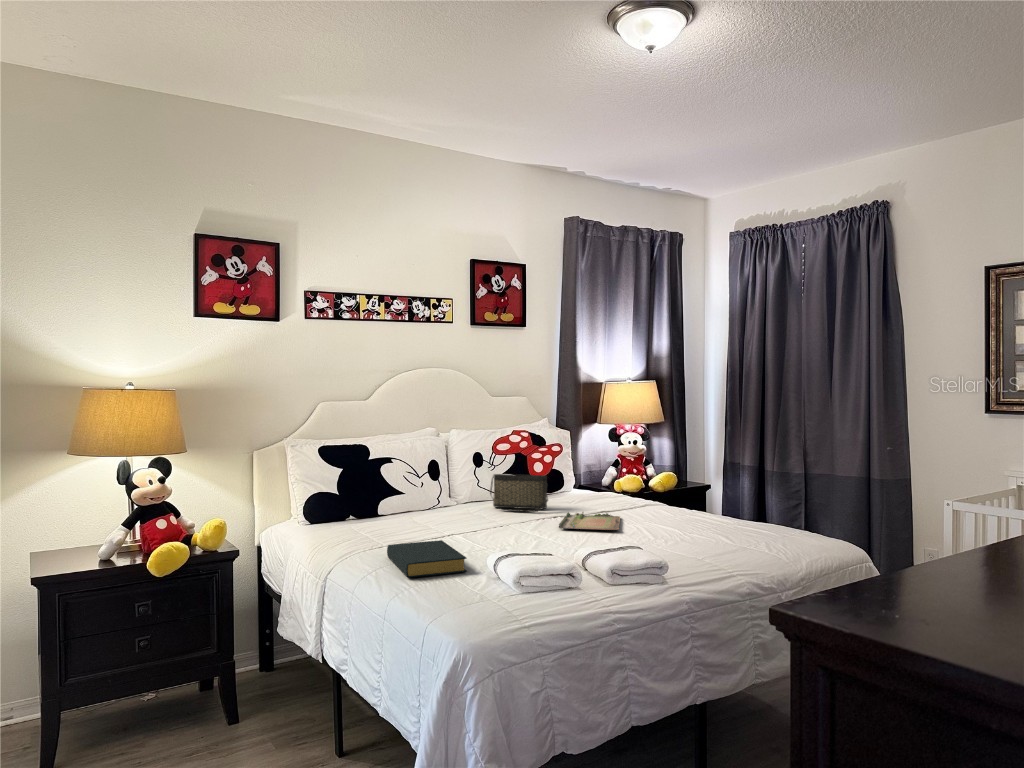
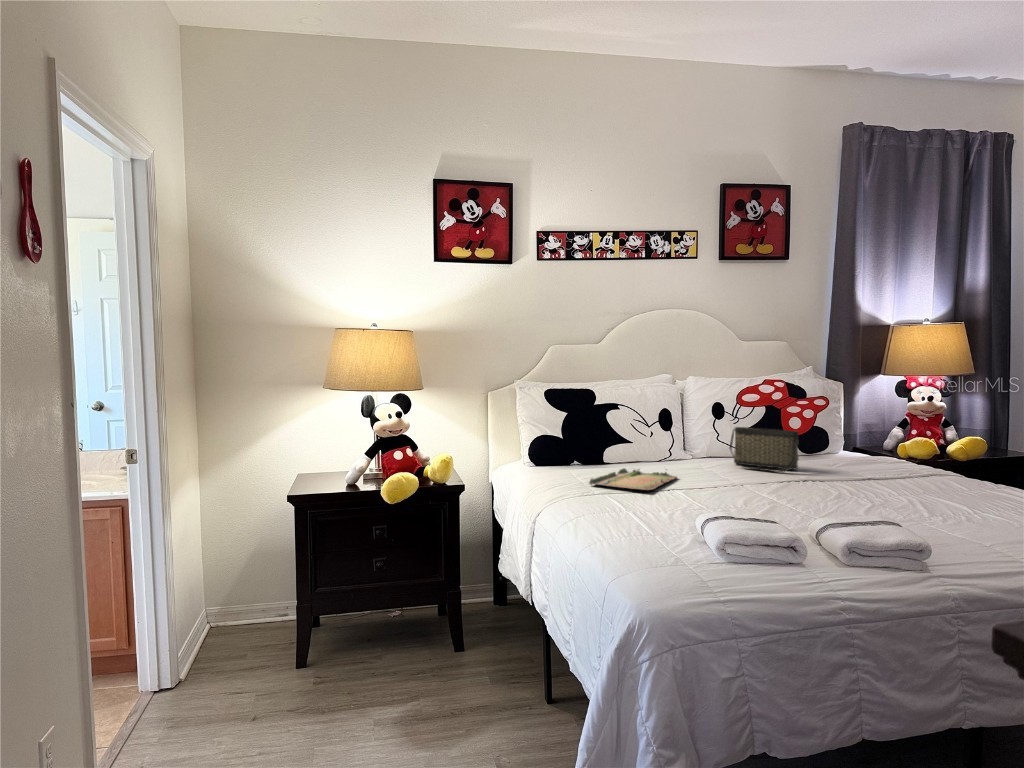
tray: present [559,512,620,530] -> present [589,468,677,490]
hardback book: present [387,540,467,577] -> none [595,494,675,530]

